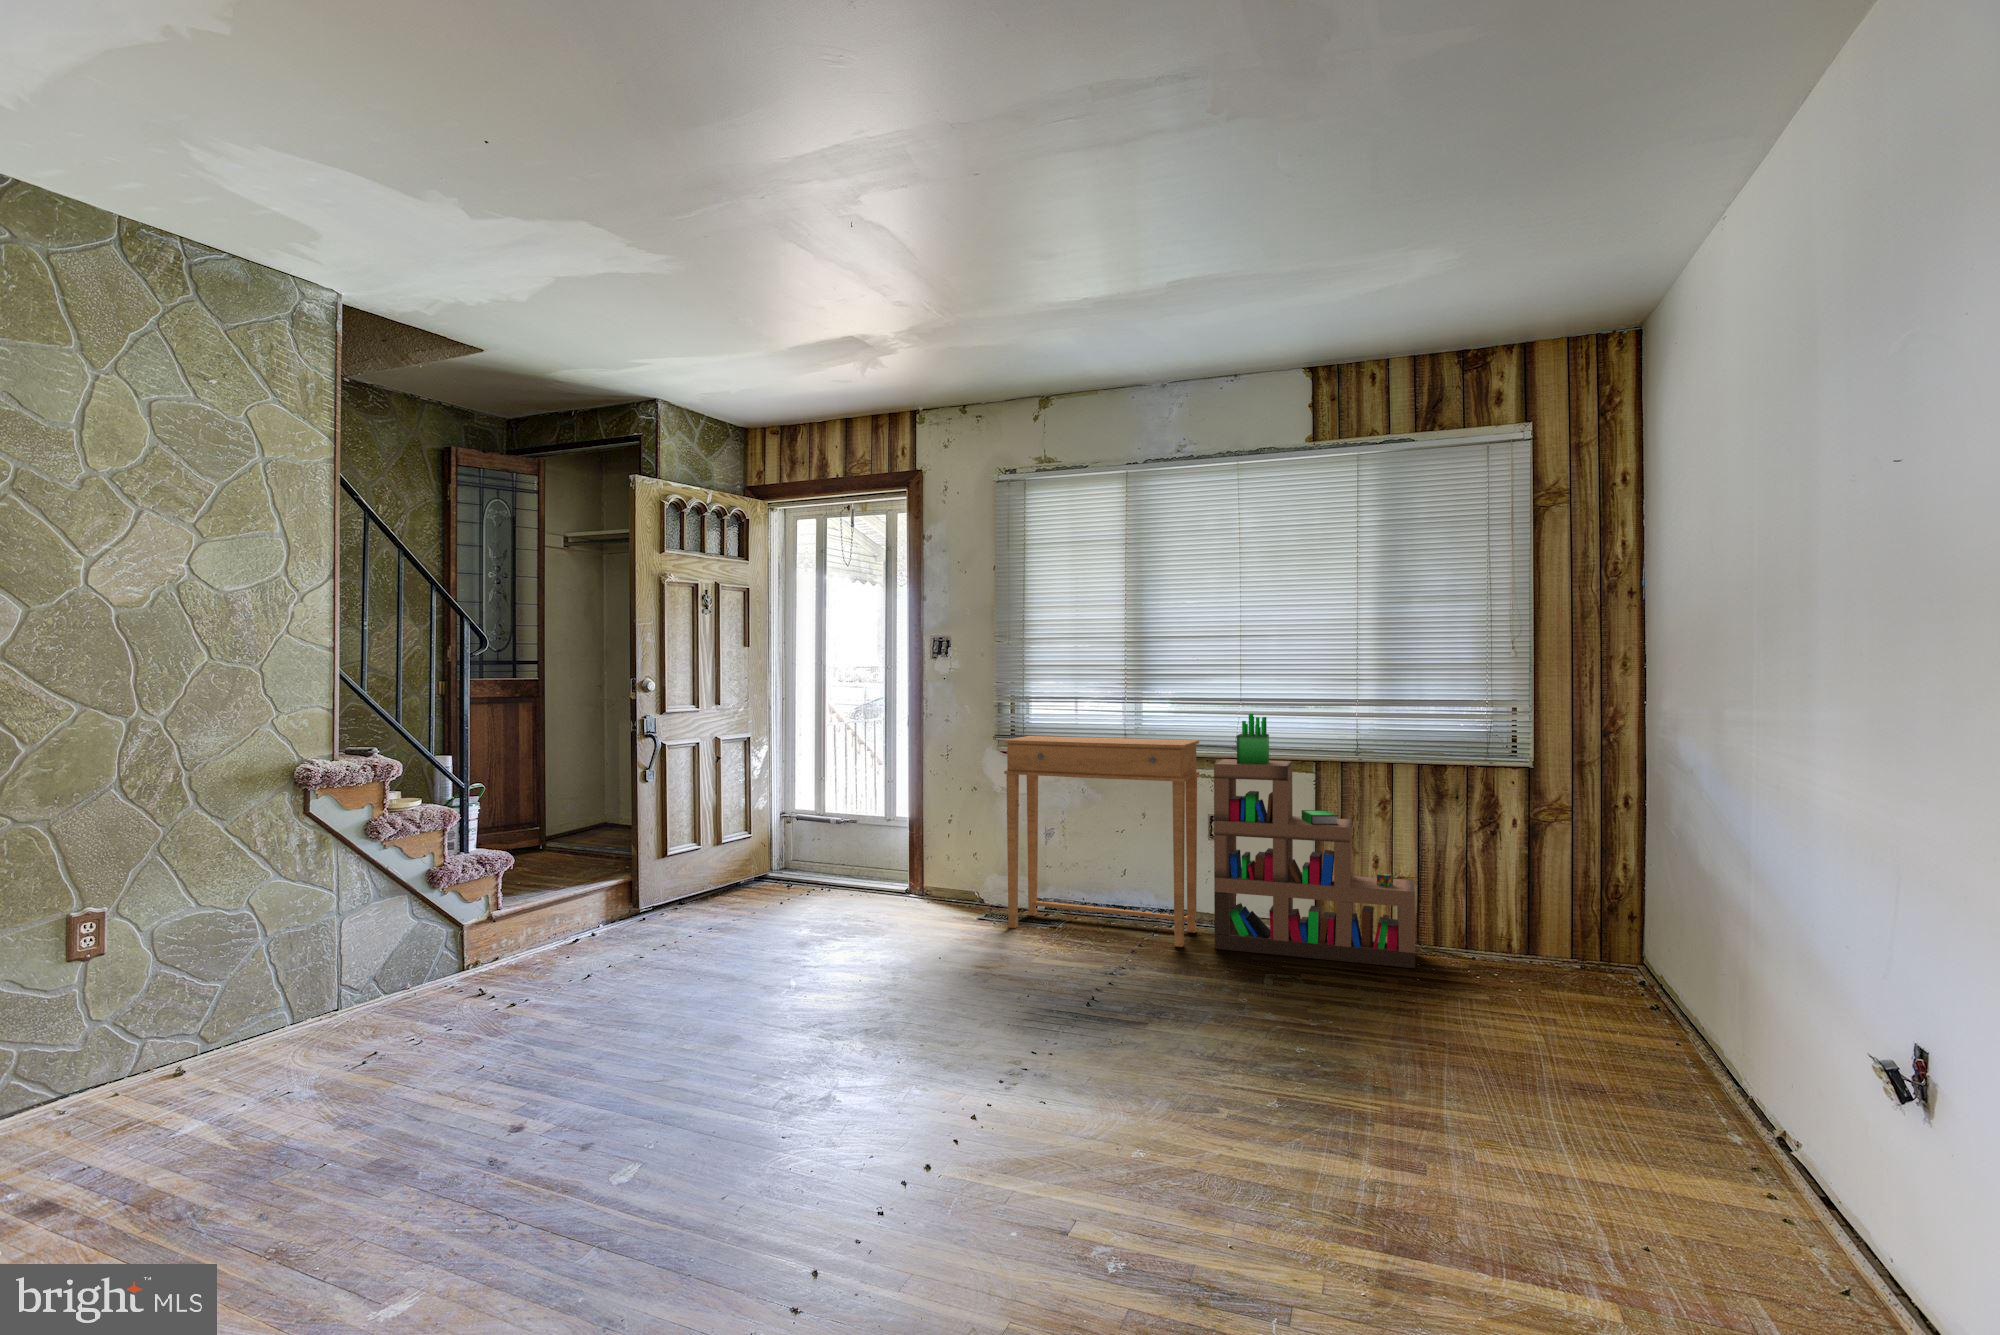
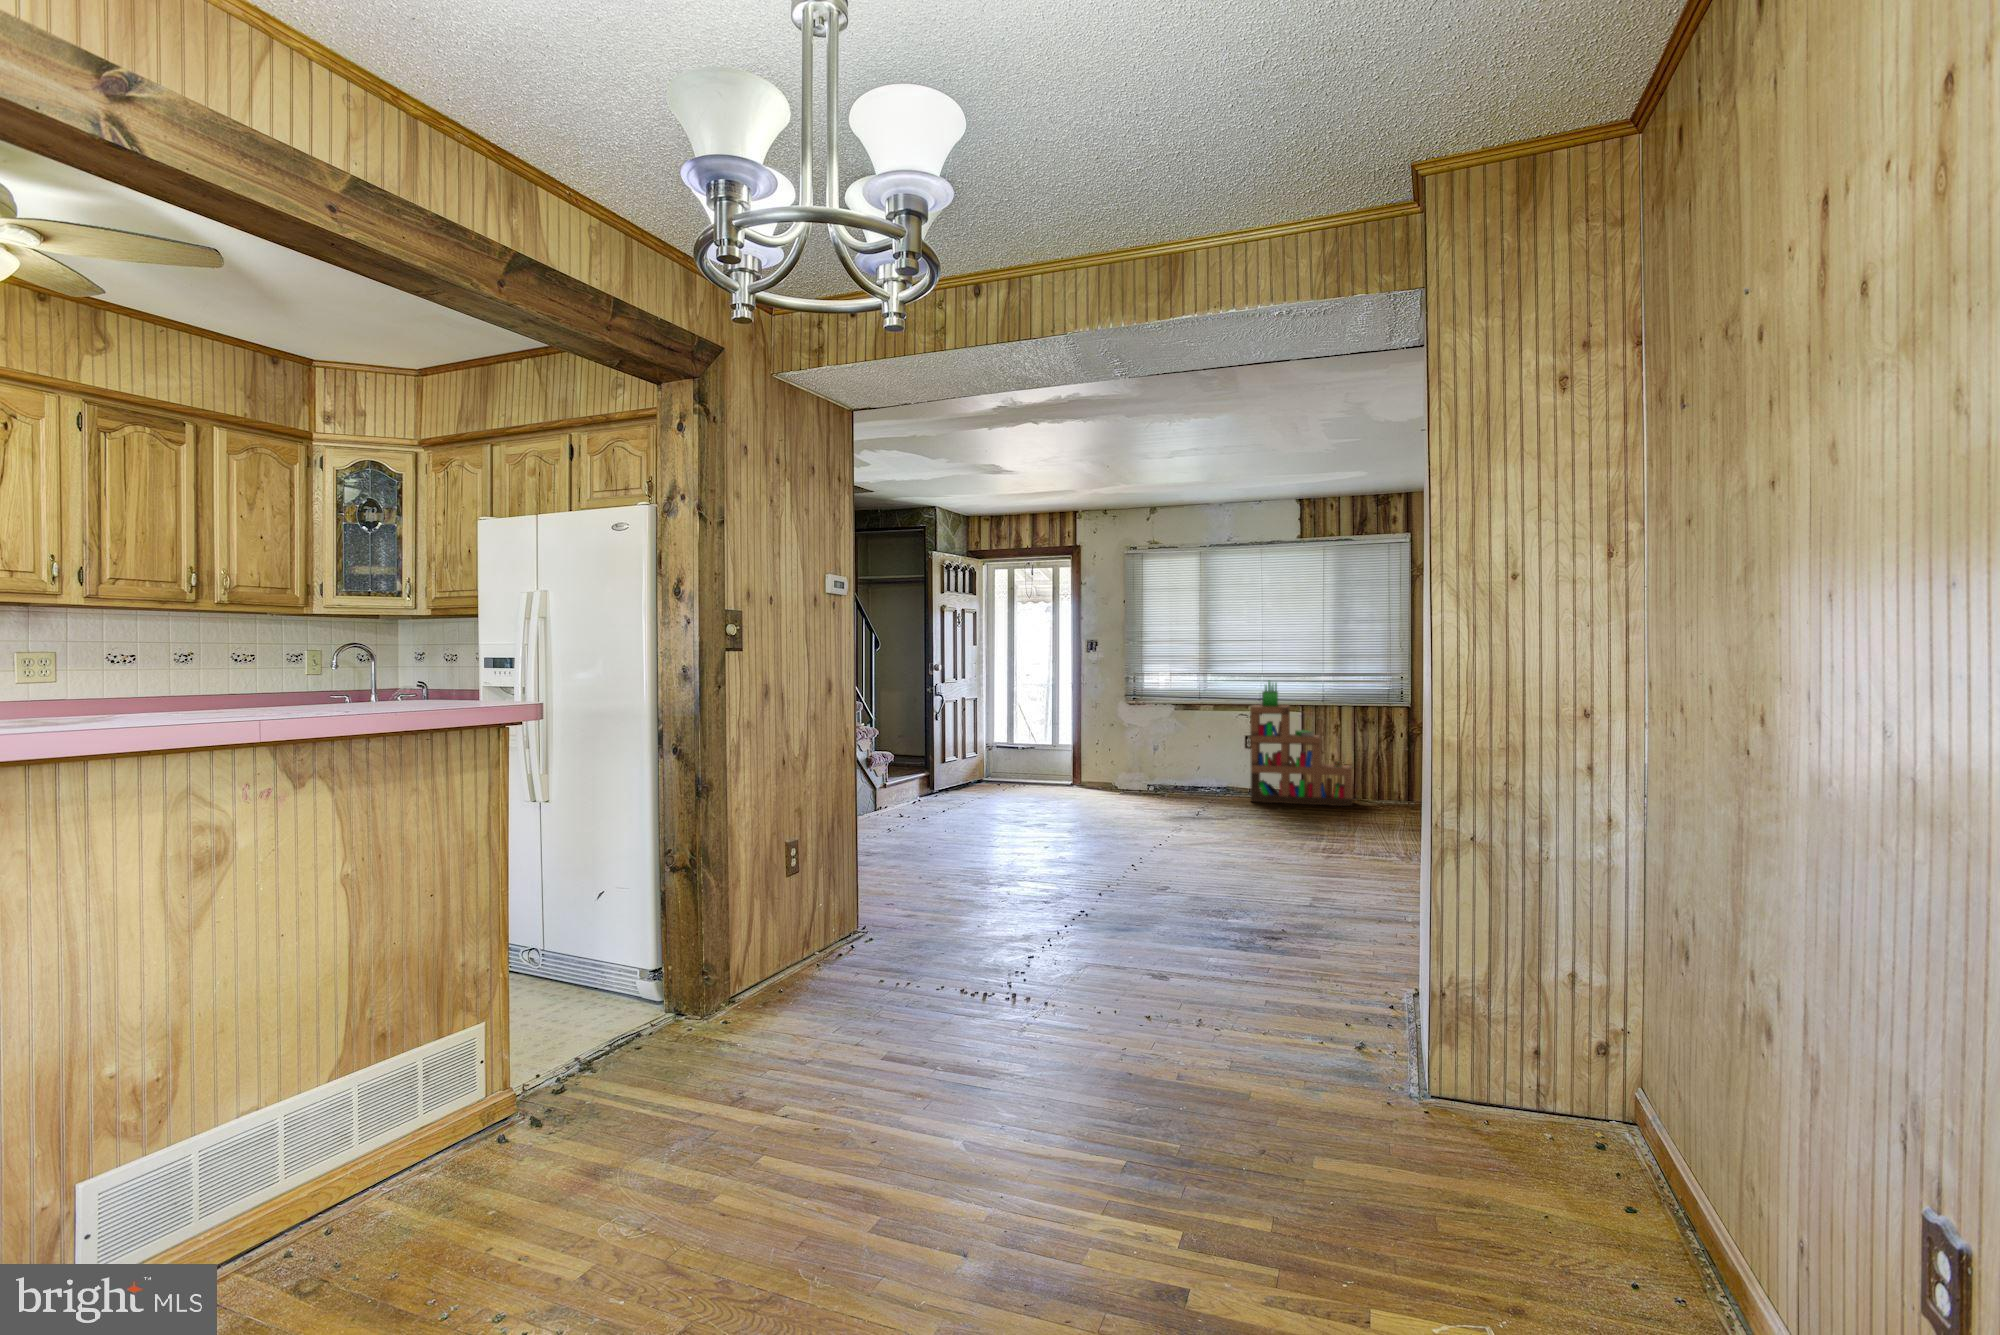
side table: present [1004,736,1199,947] -> none [1135,694,1240,802]

